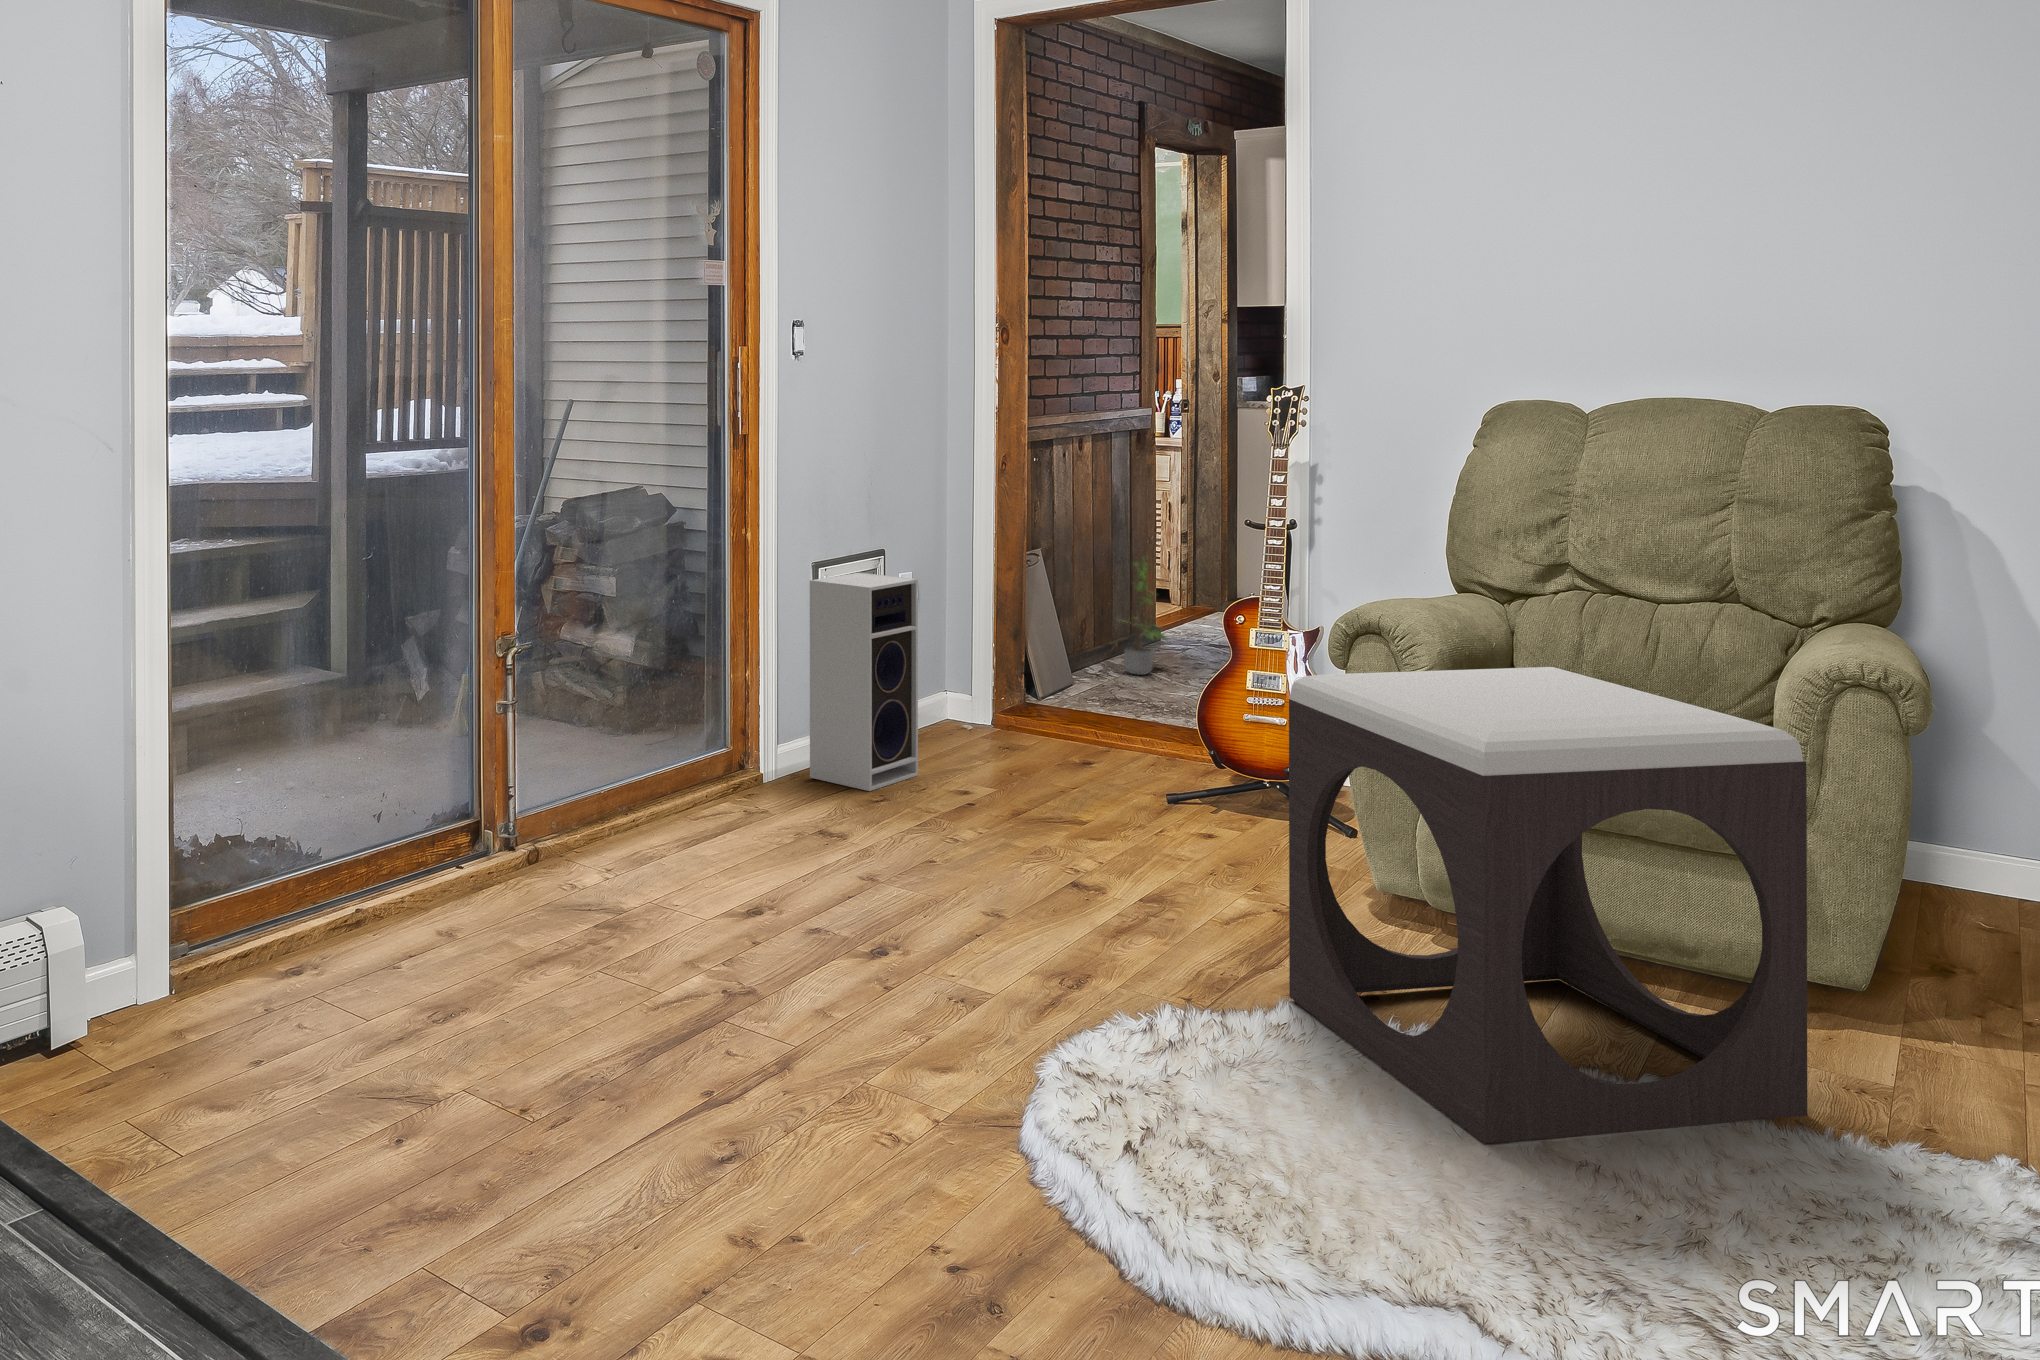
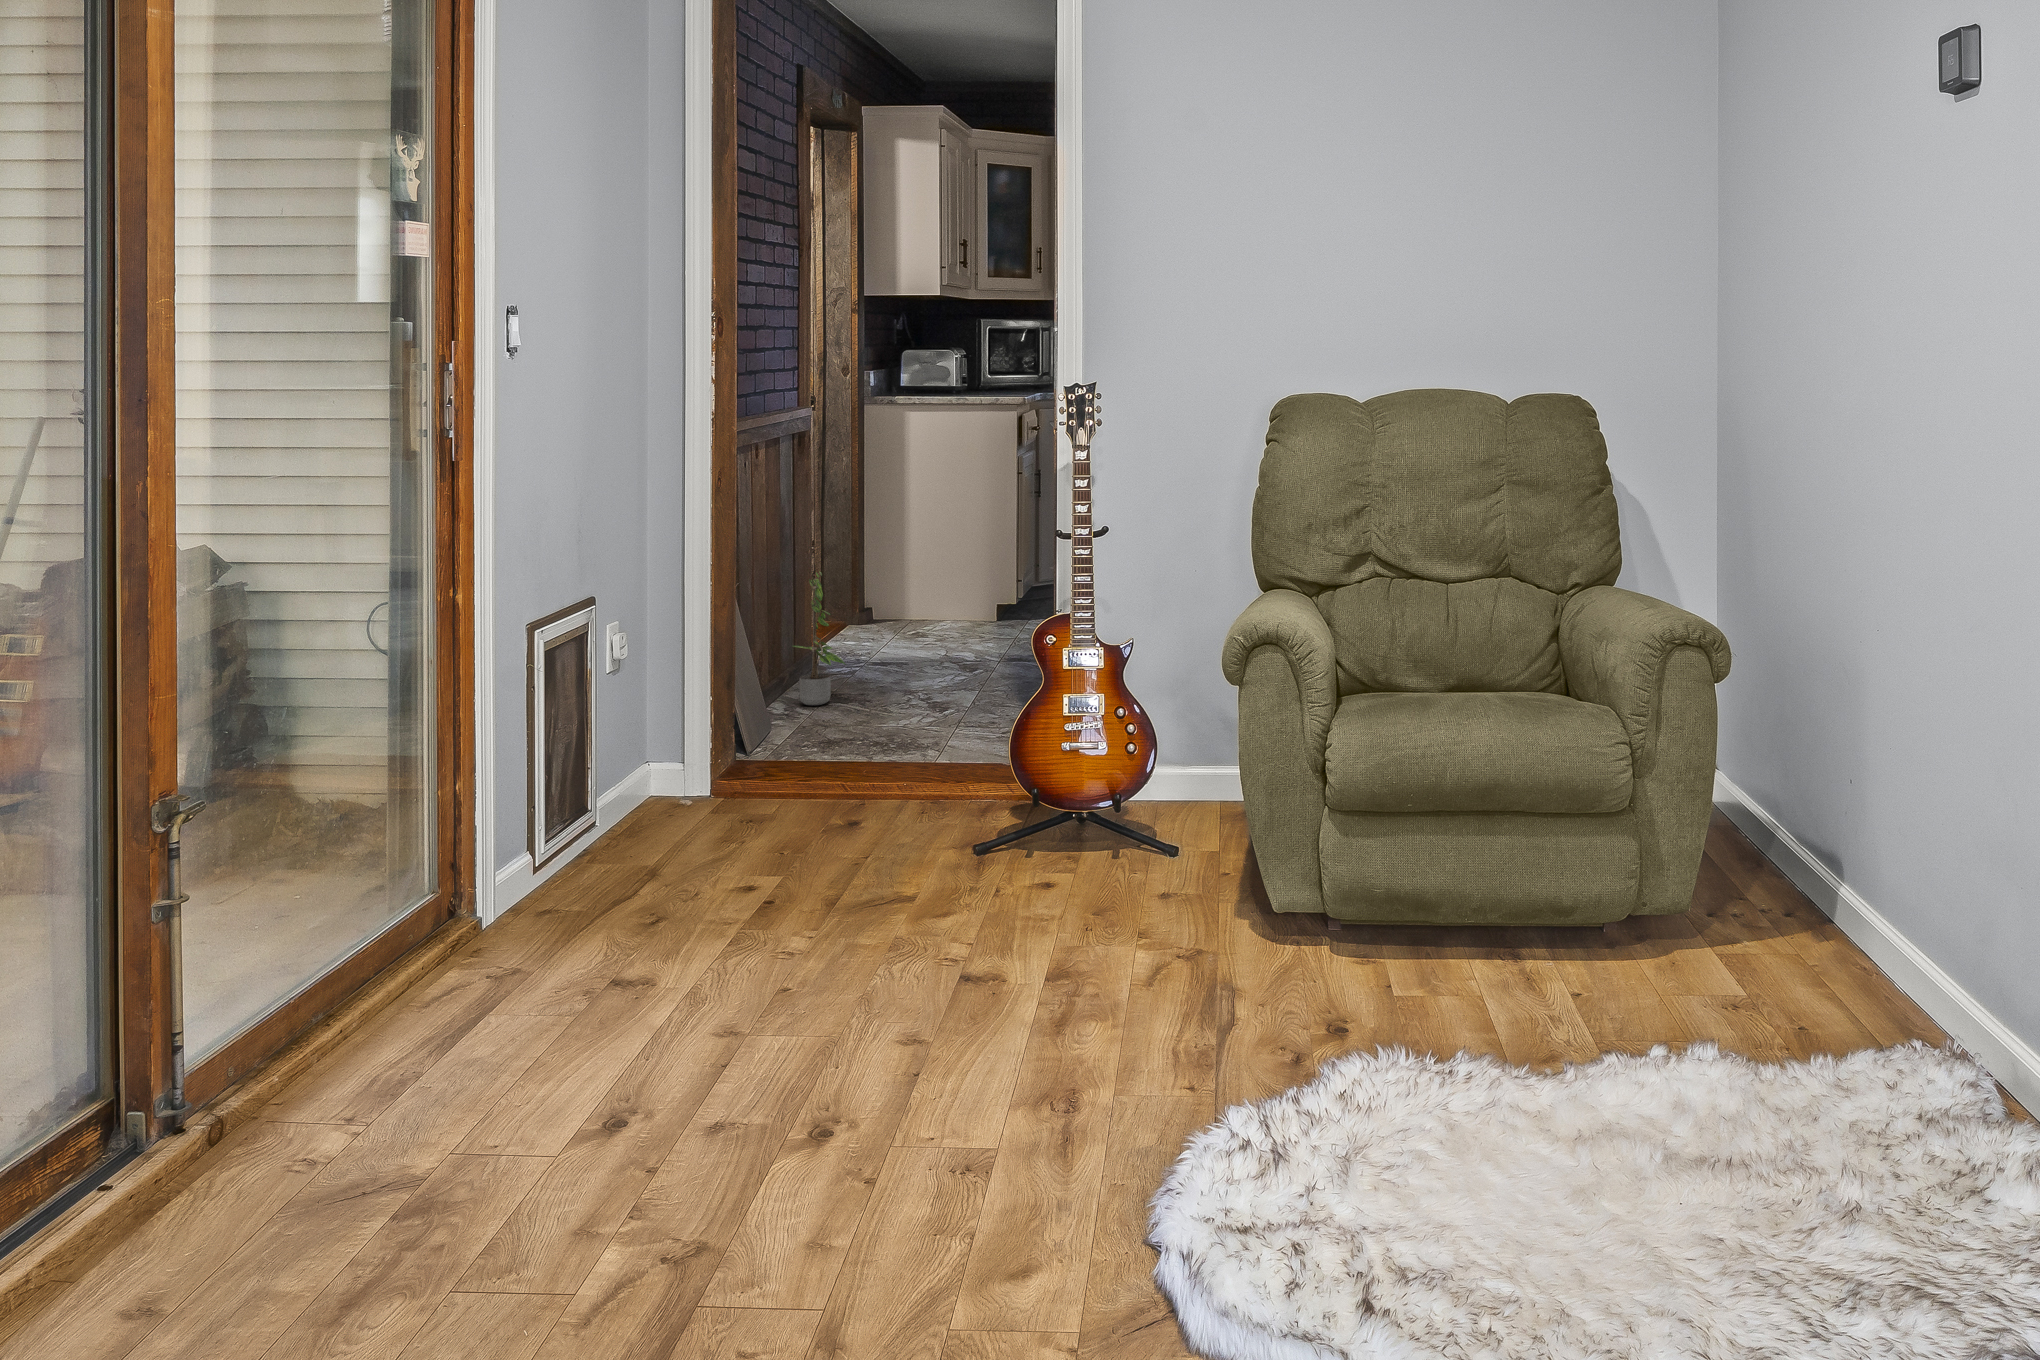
speaker: present [810,573,918,791] -> none [533,632,672,911]
footstool: present [1289,667,1808,1143] -> none [1282,663,1731,1162]

